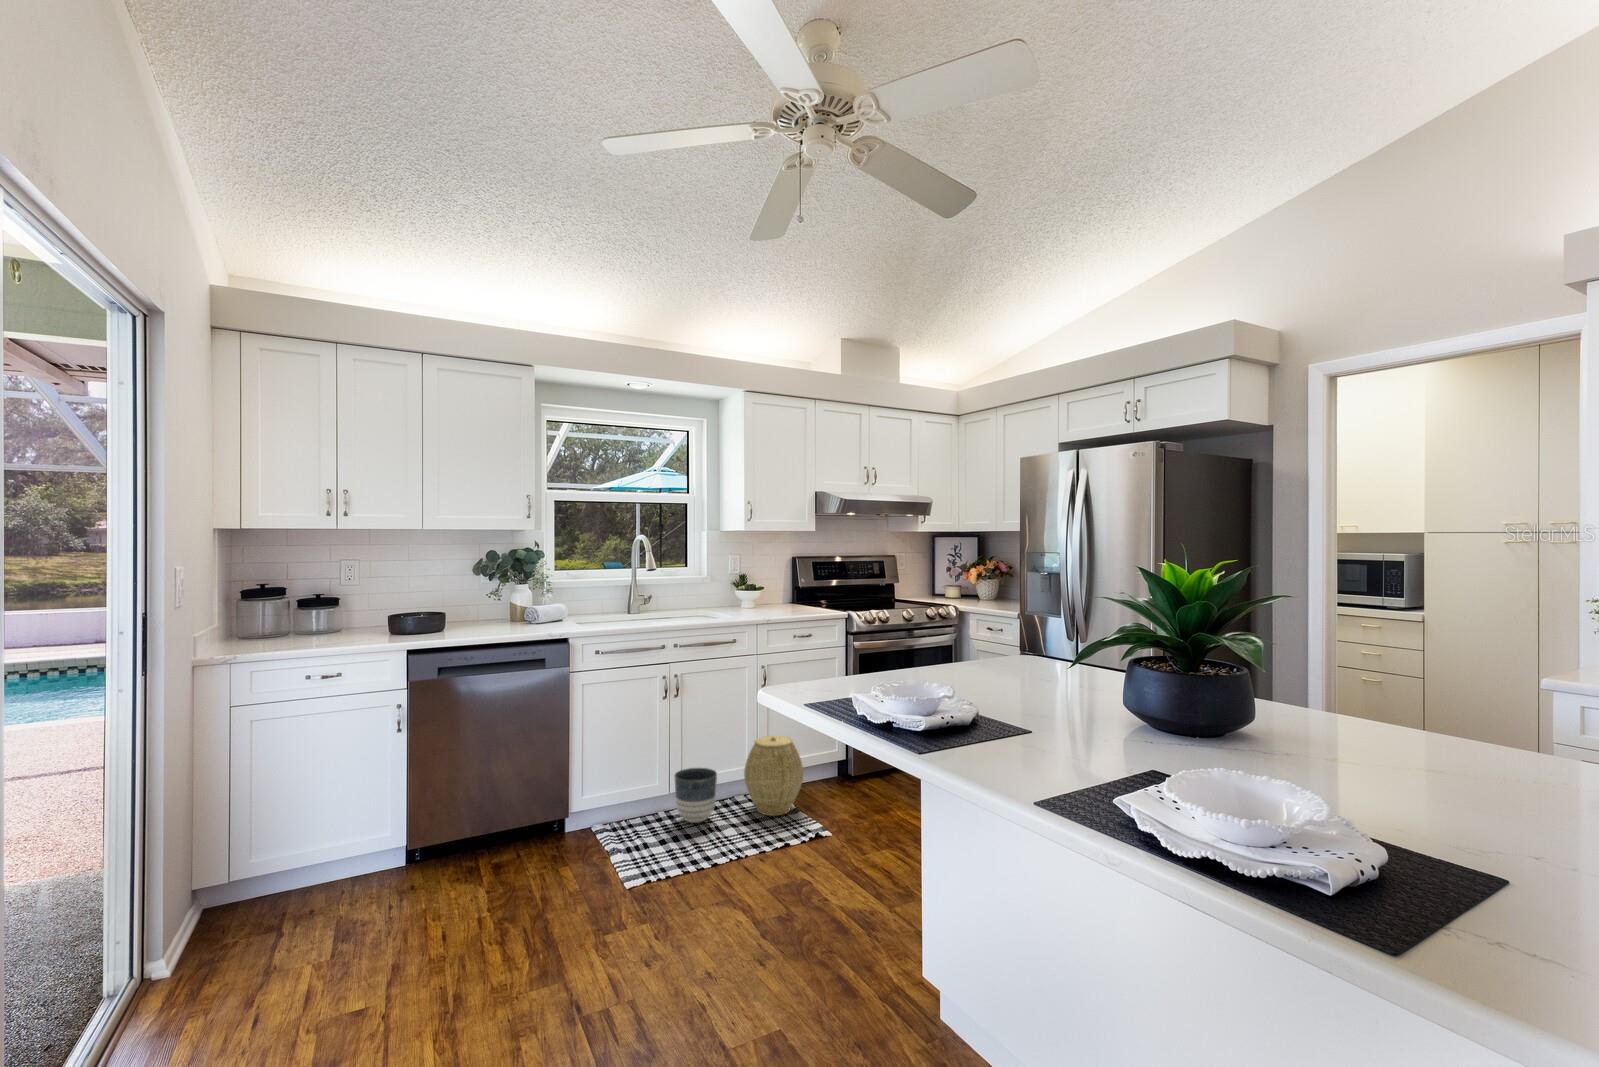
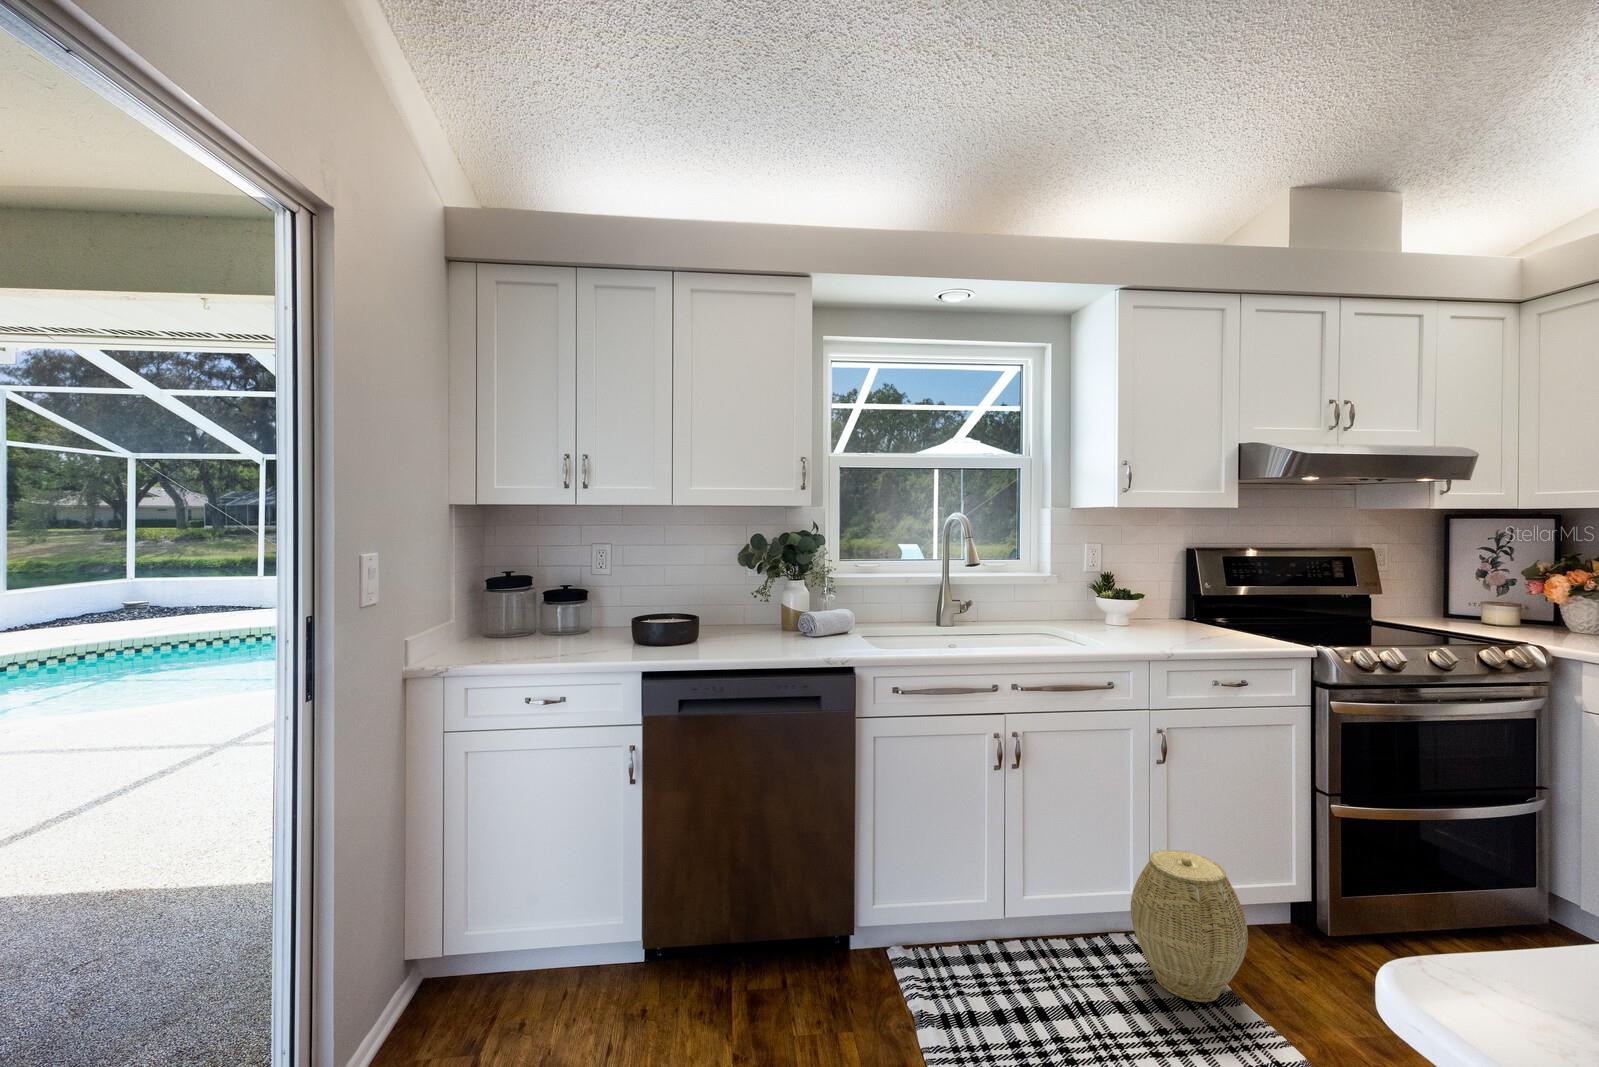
planter: present [675,768,717,823] -> none [1012,883,1085,983]

